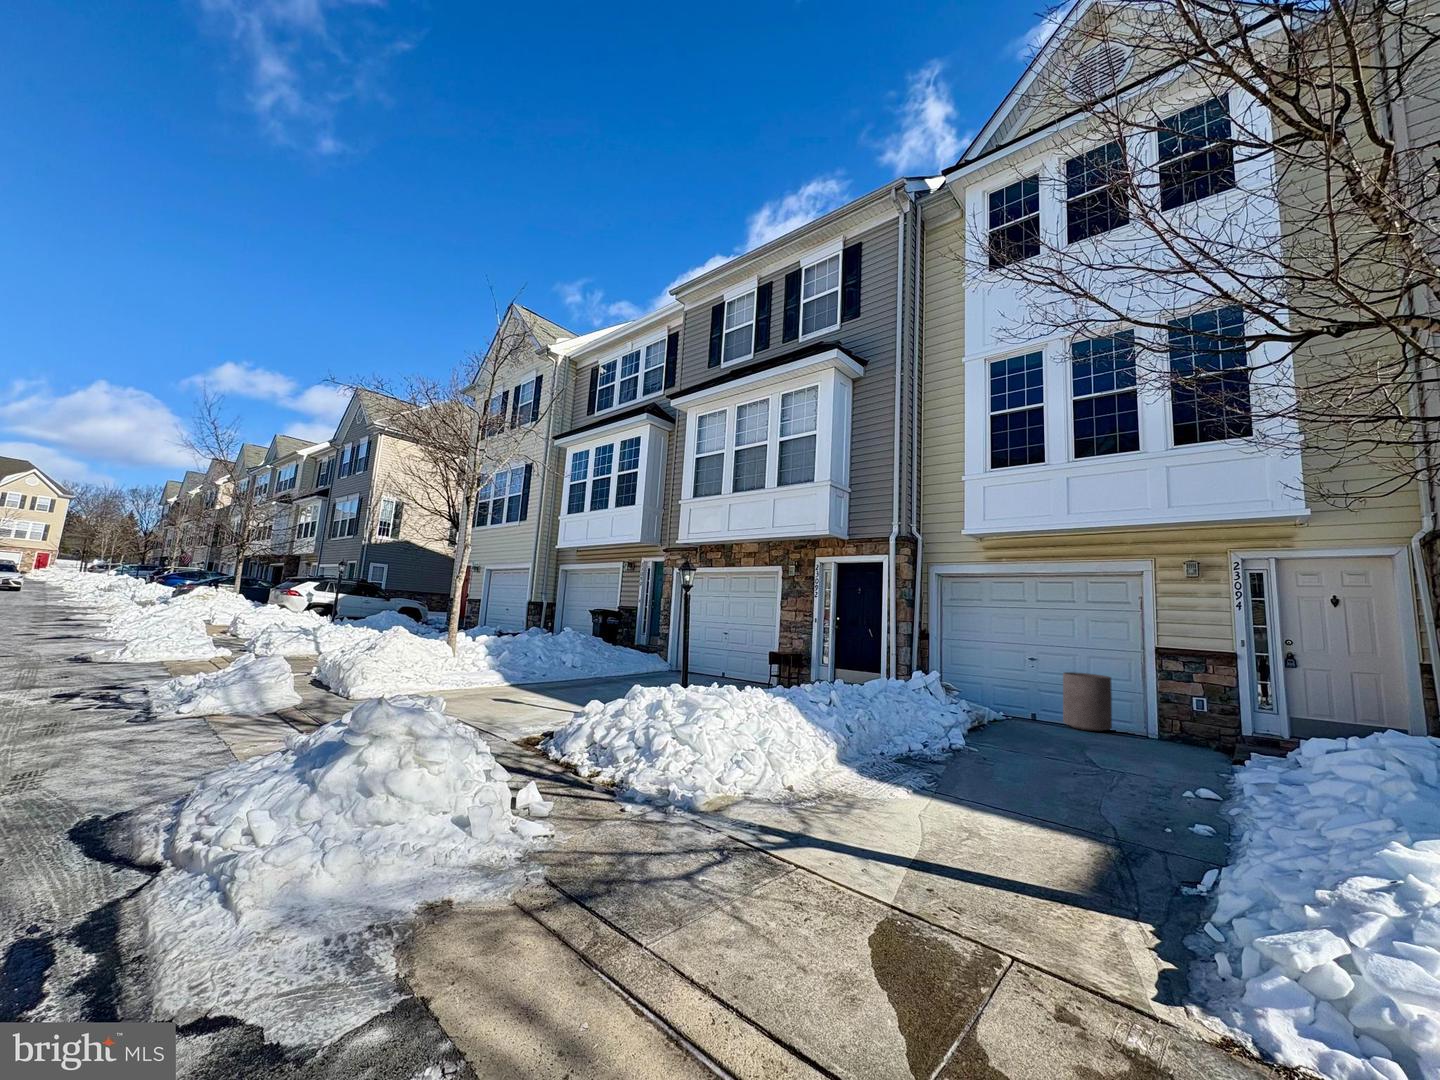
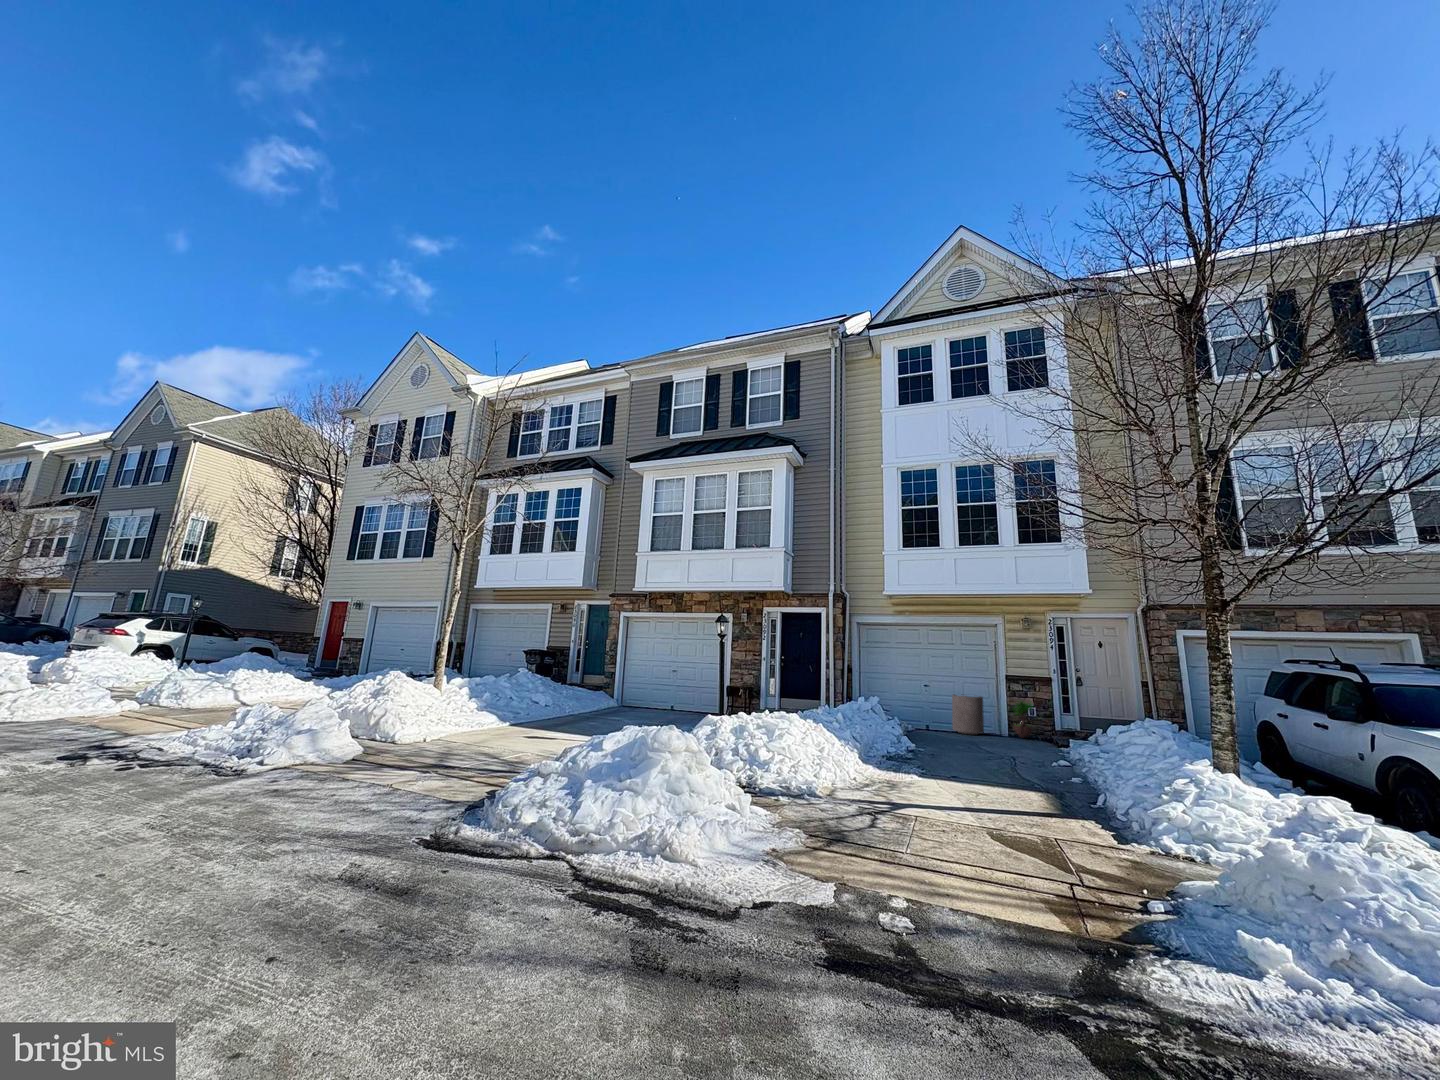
potted tree: none [1150,679,1194,742] -> present [1012,701,1032,738]

